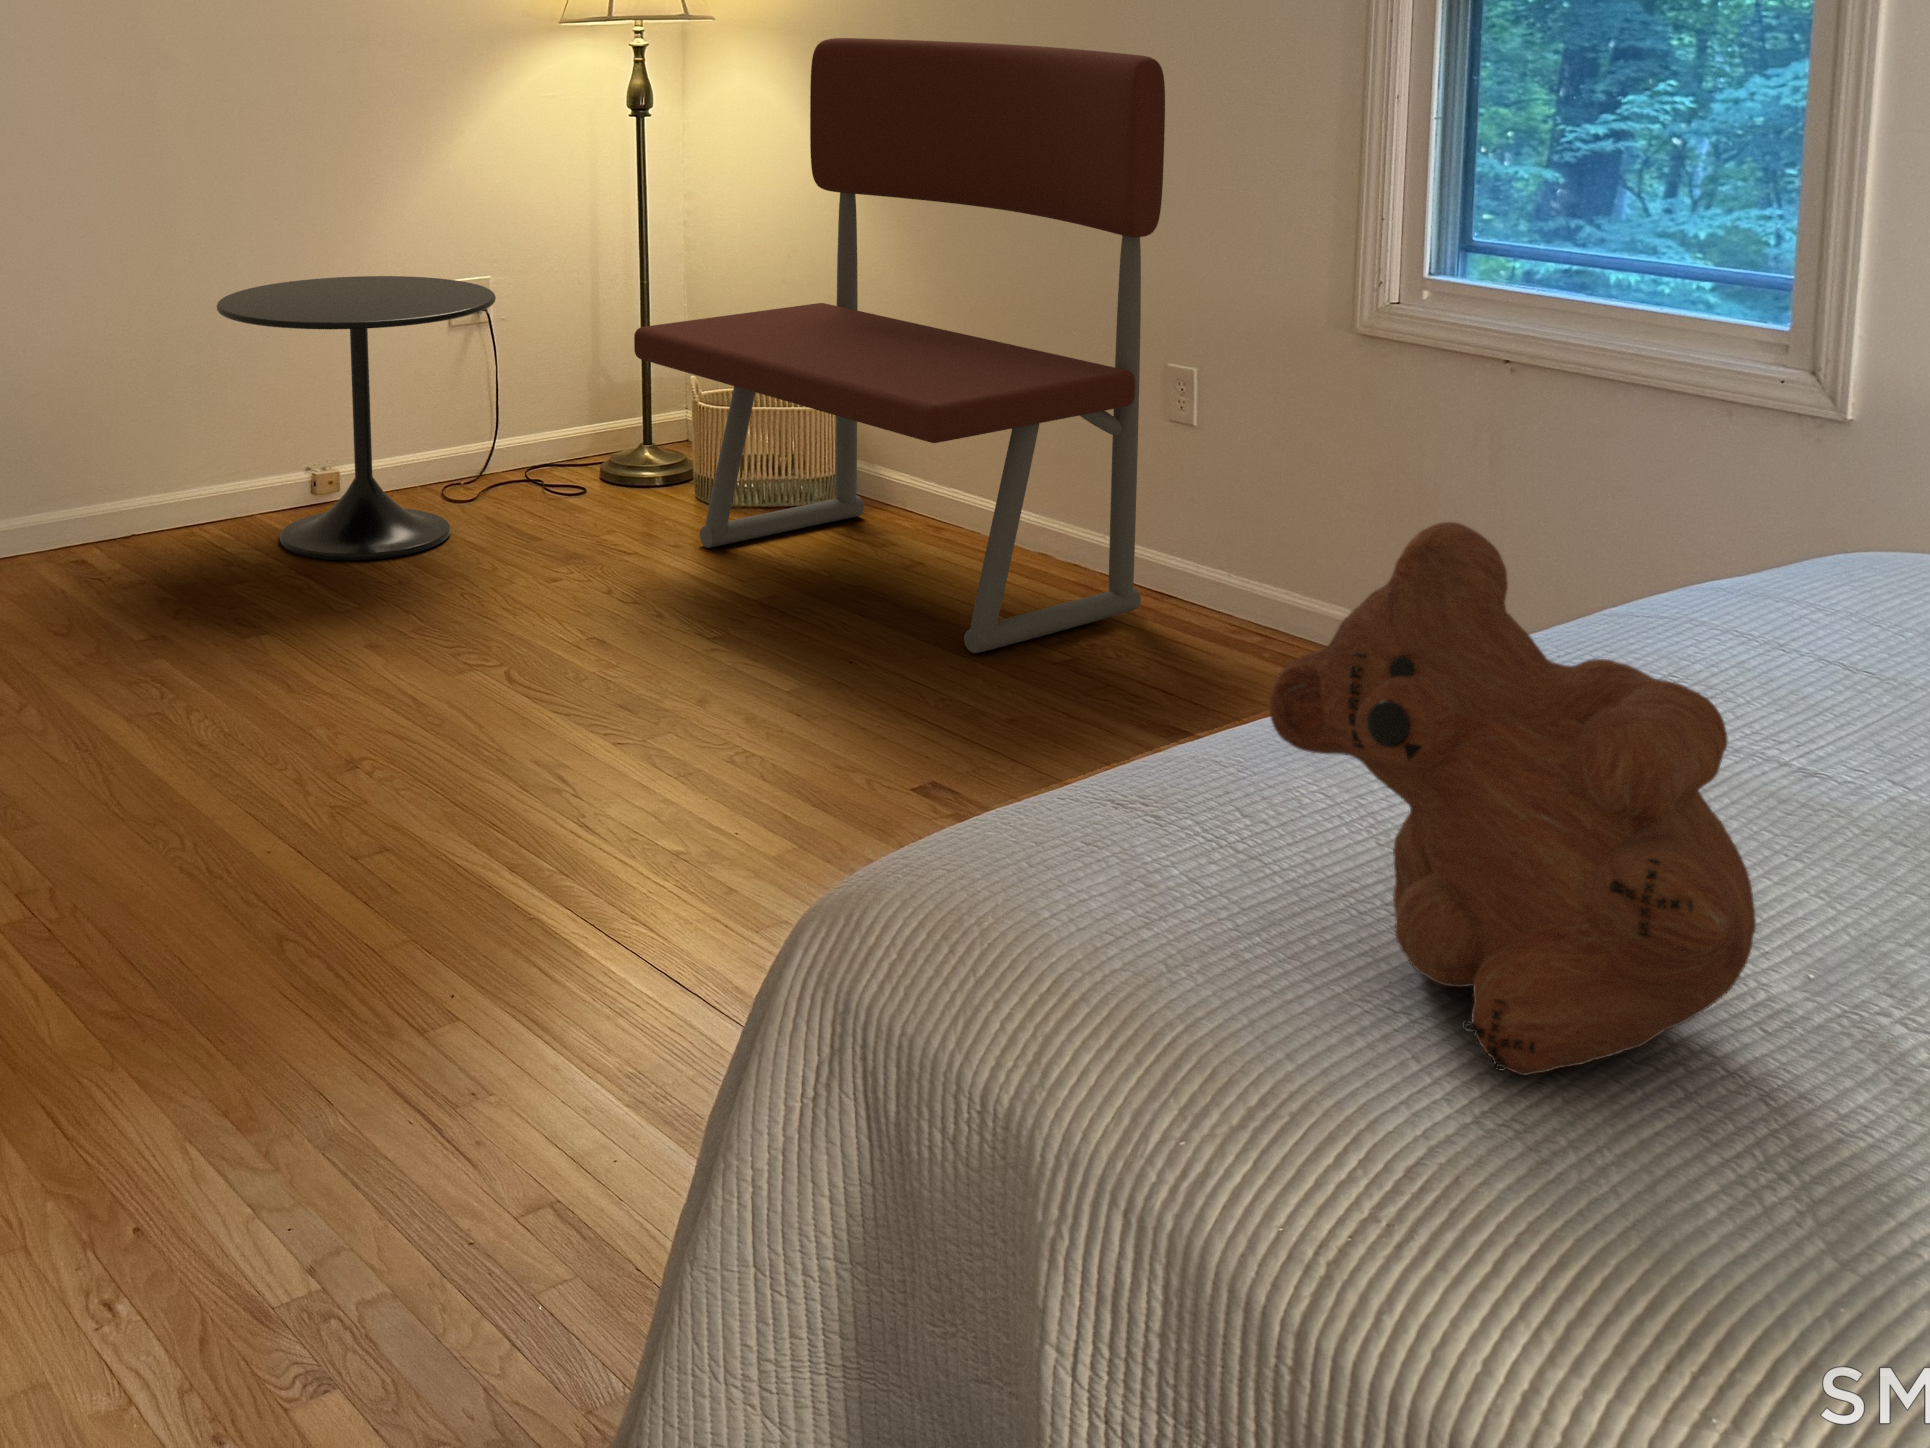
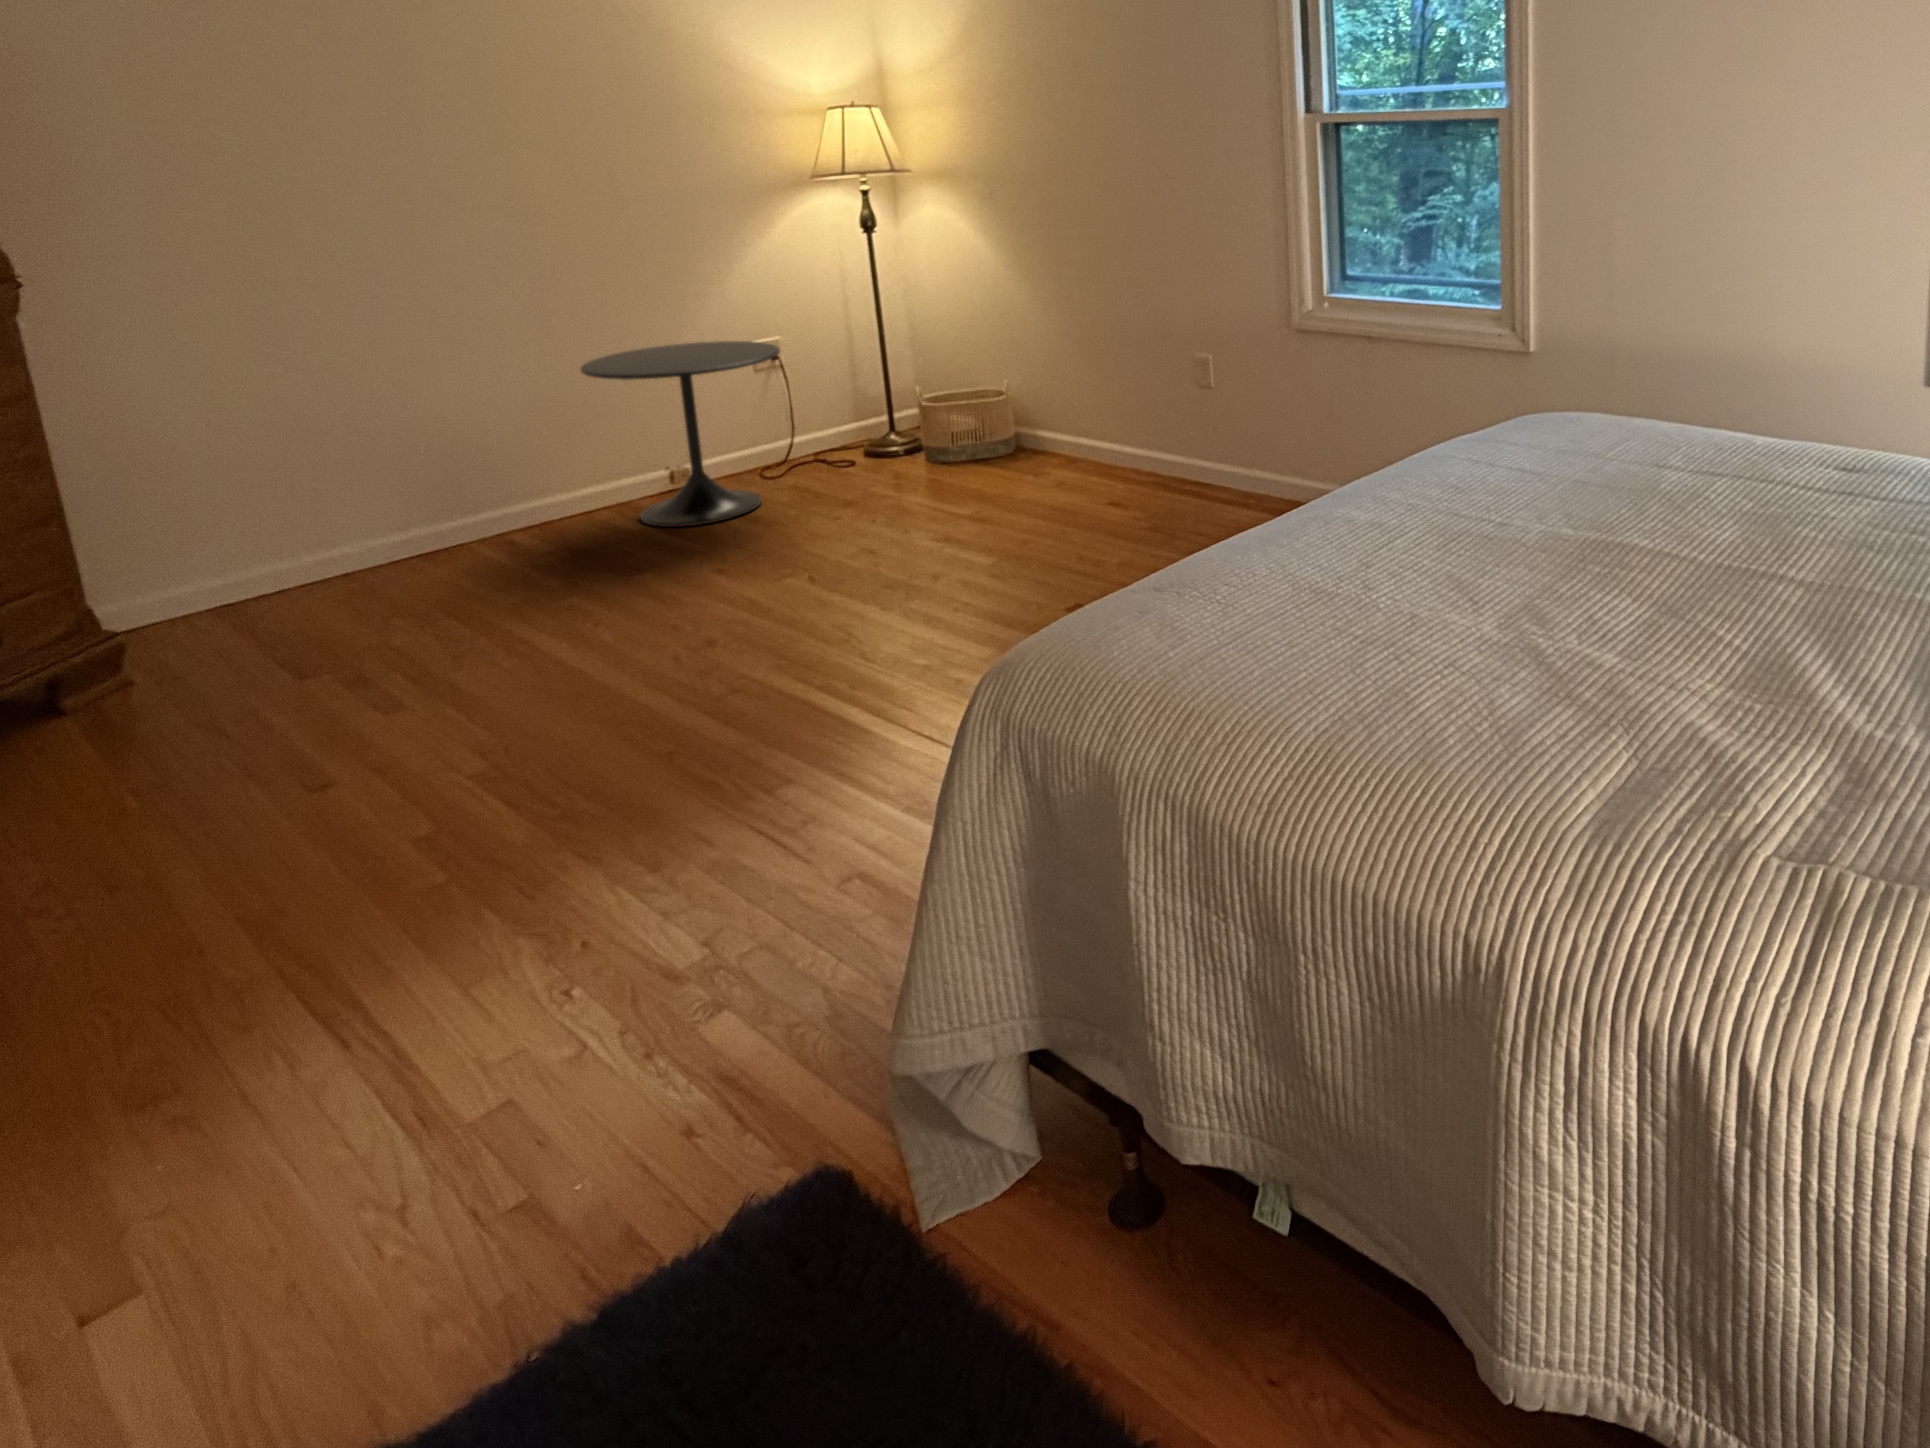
bench: present [634,38,1165,653] -> none [875,179,1195,536]
teddy bear: present [1269,522,1756,1076] -> none [1231,414,1472,693]

